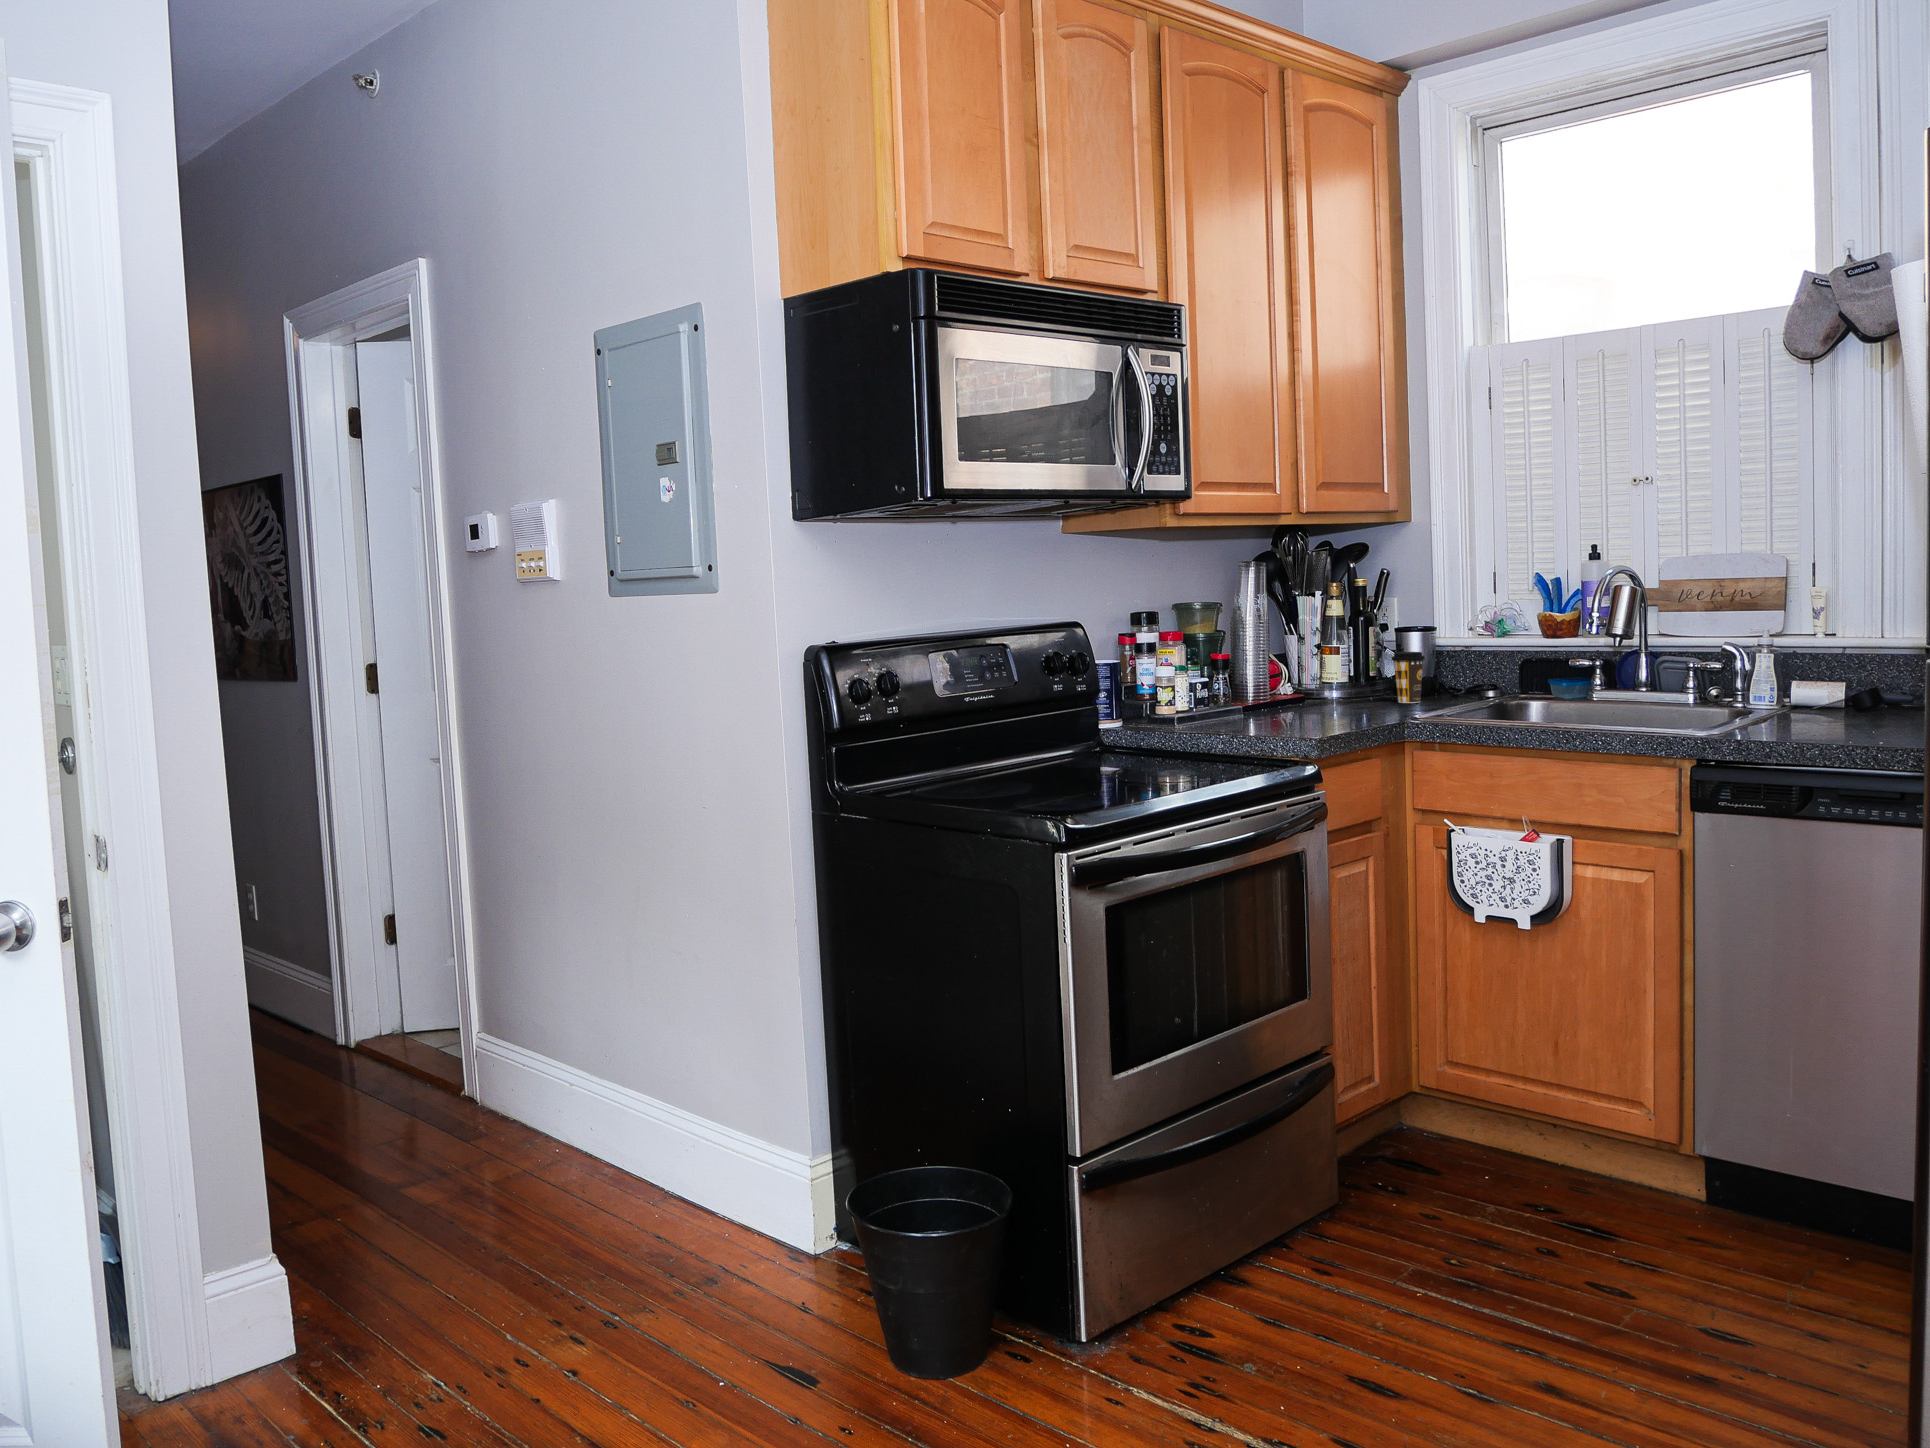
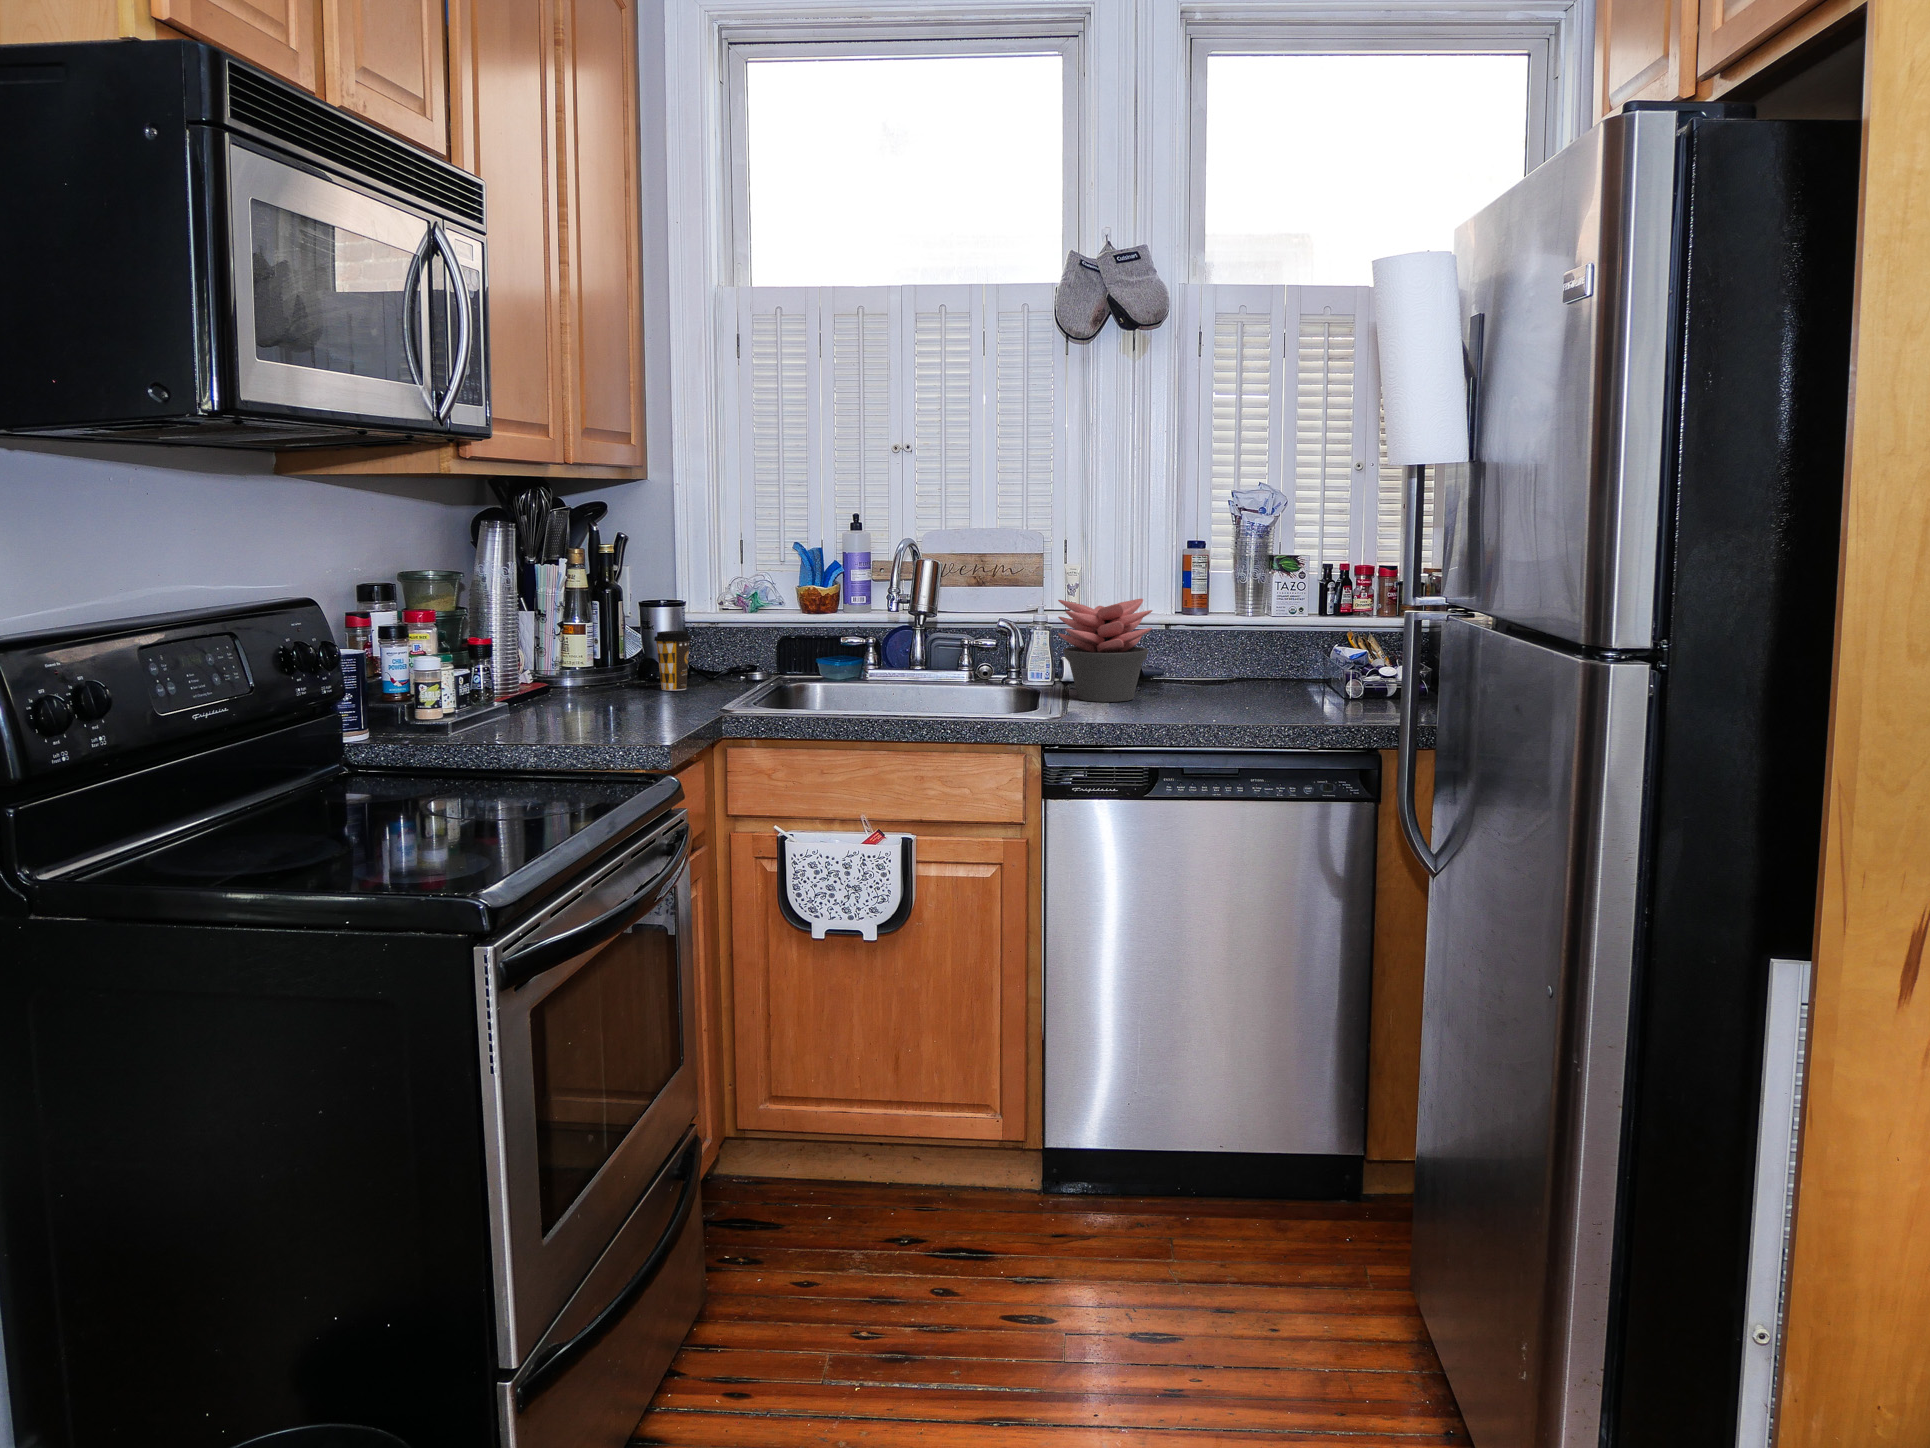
succulent plant: none [1772,619,1878,723] -> present [1058,599,1152,702]

